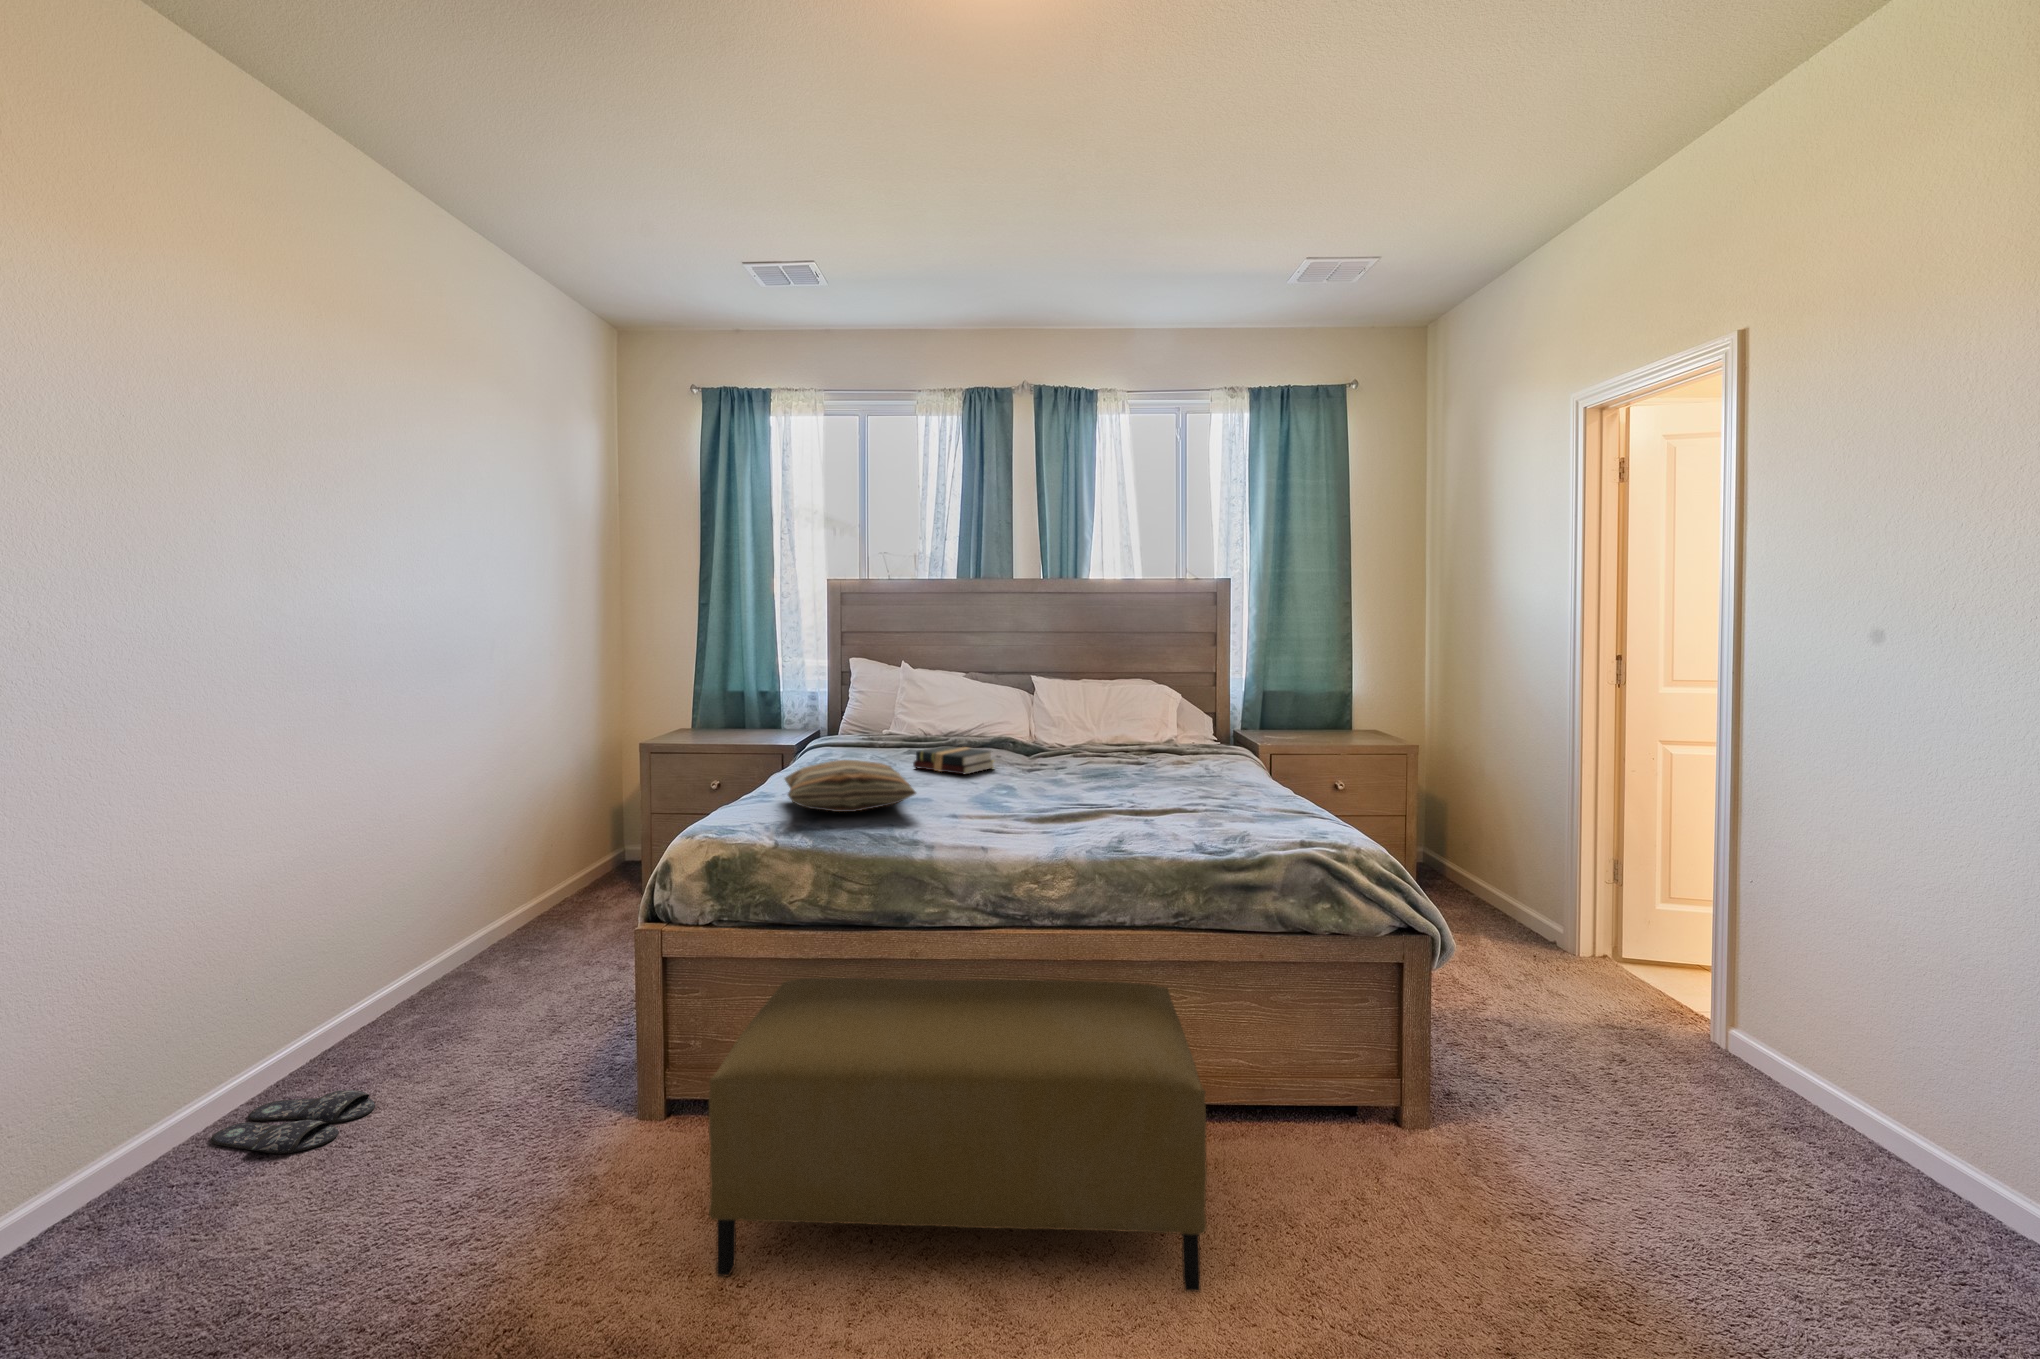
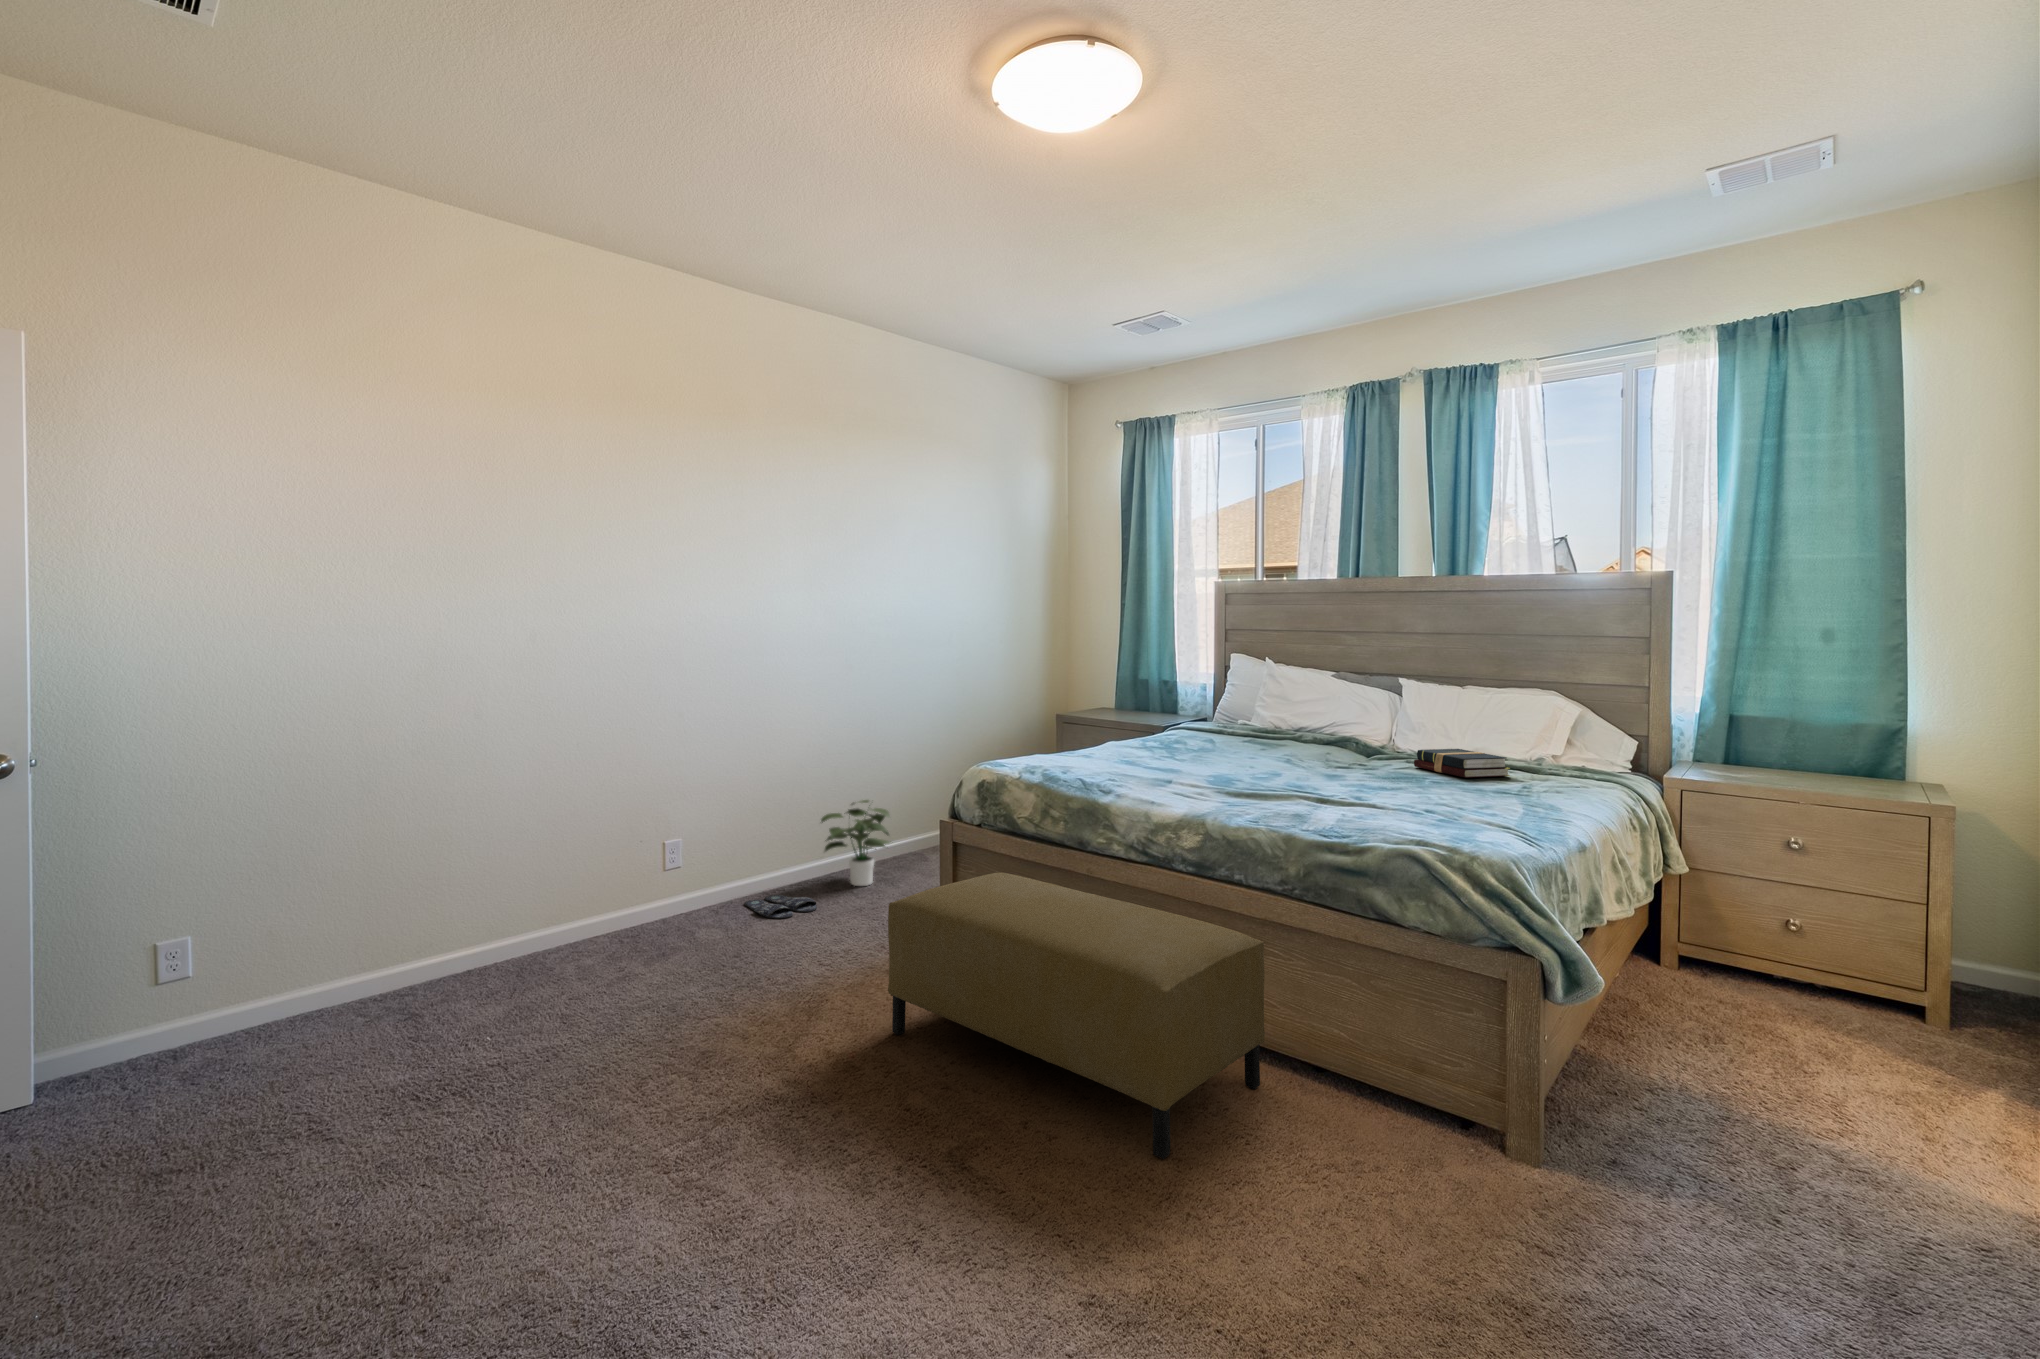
hardback book: present [913,746,993,774] -> present [1414,749,1510,778]
pillow: present [785,760,916,812] -> none [1043,727,1164,768]
potted plant: none [340,904,473,1043] -> present [821,800,891,886]

